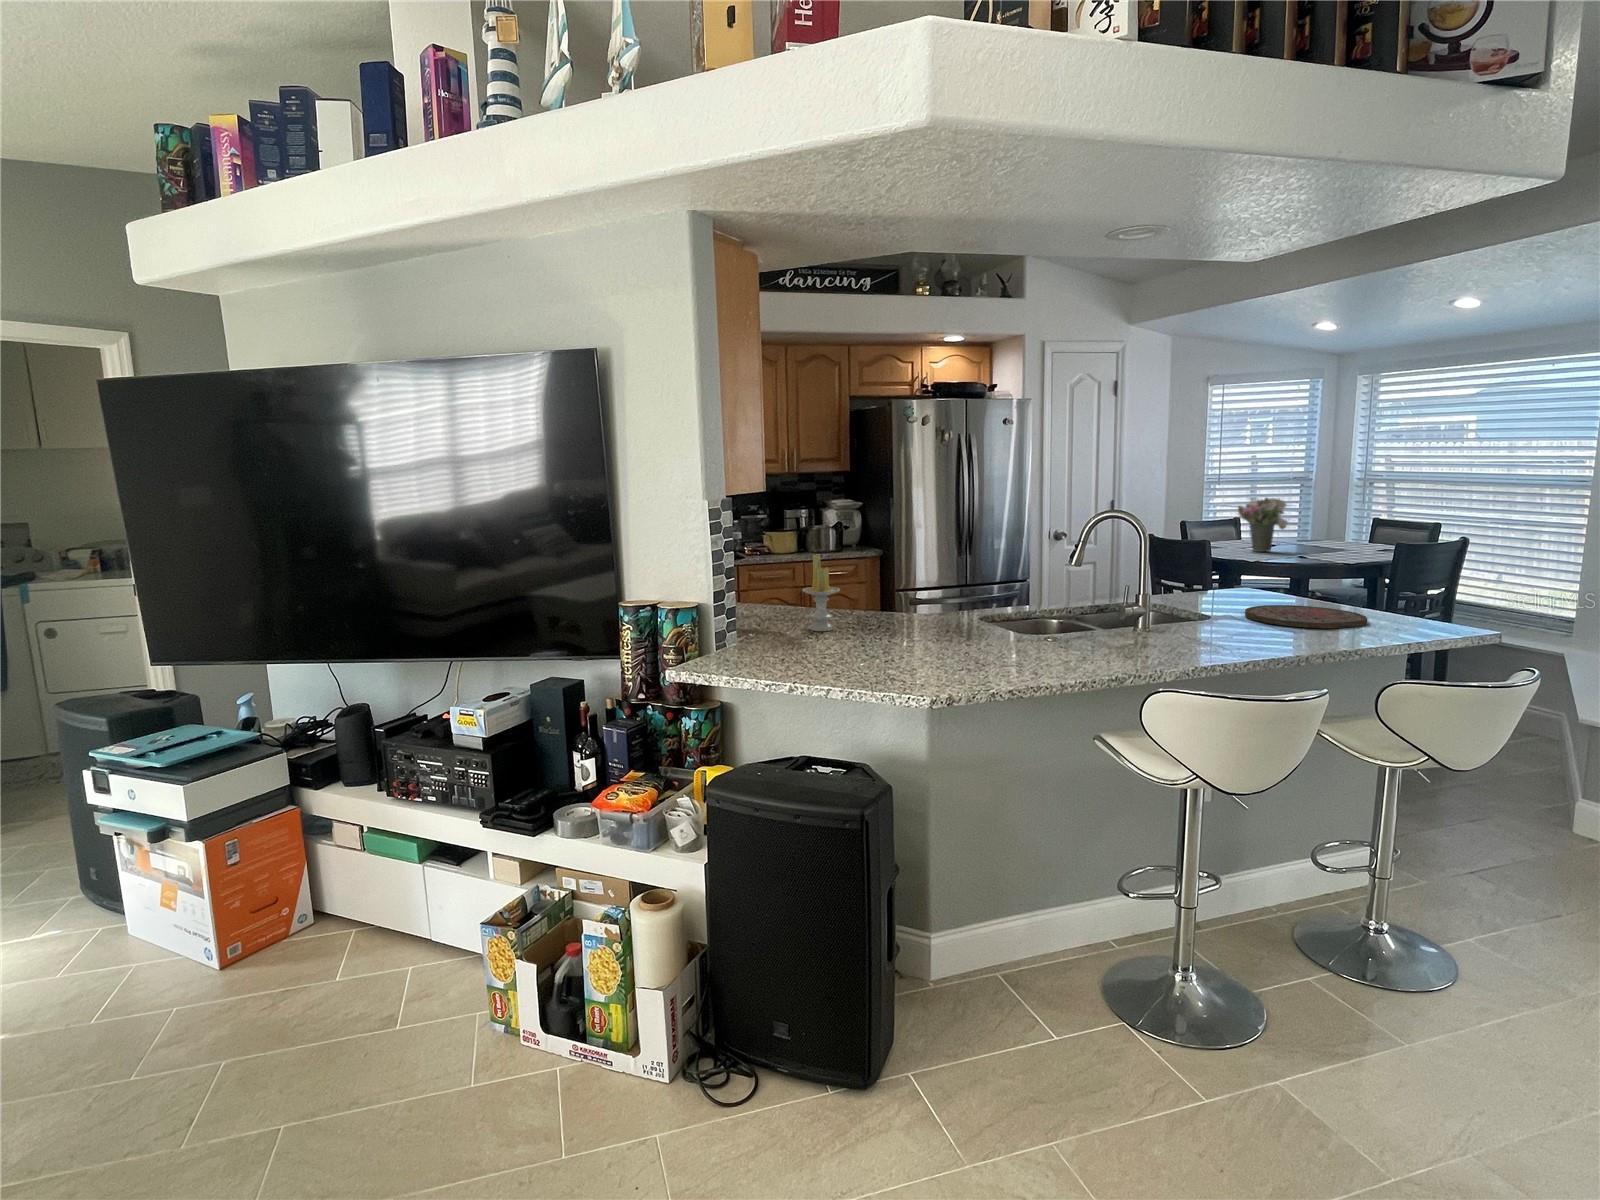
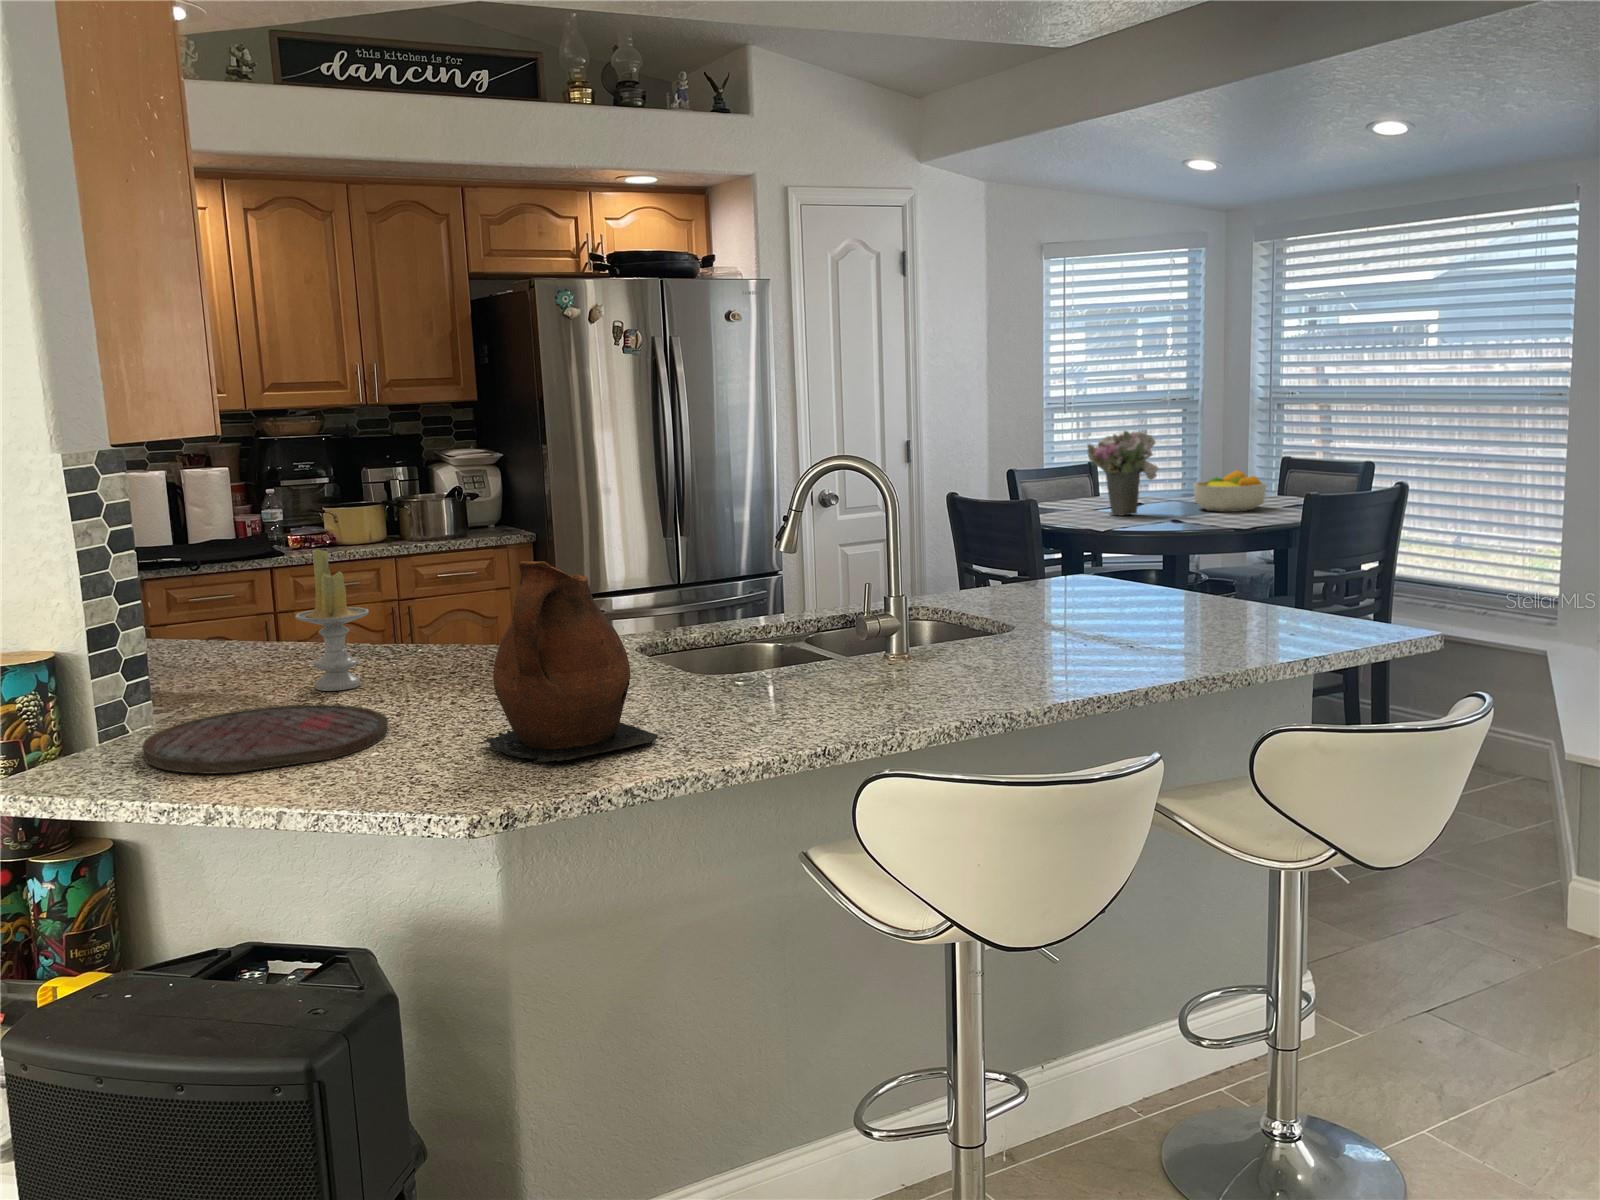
fruit bowl: none [1311,524,1365,552] -> present [1194,470,1266,512]
ceramic pitcher: none [918,565,1017,673] -> present [478,561,658,762]
cutting board: present [1245,605,1367,629] -> present [142,704,388,774]

